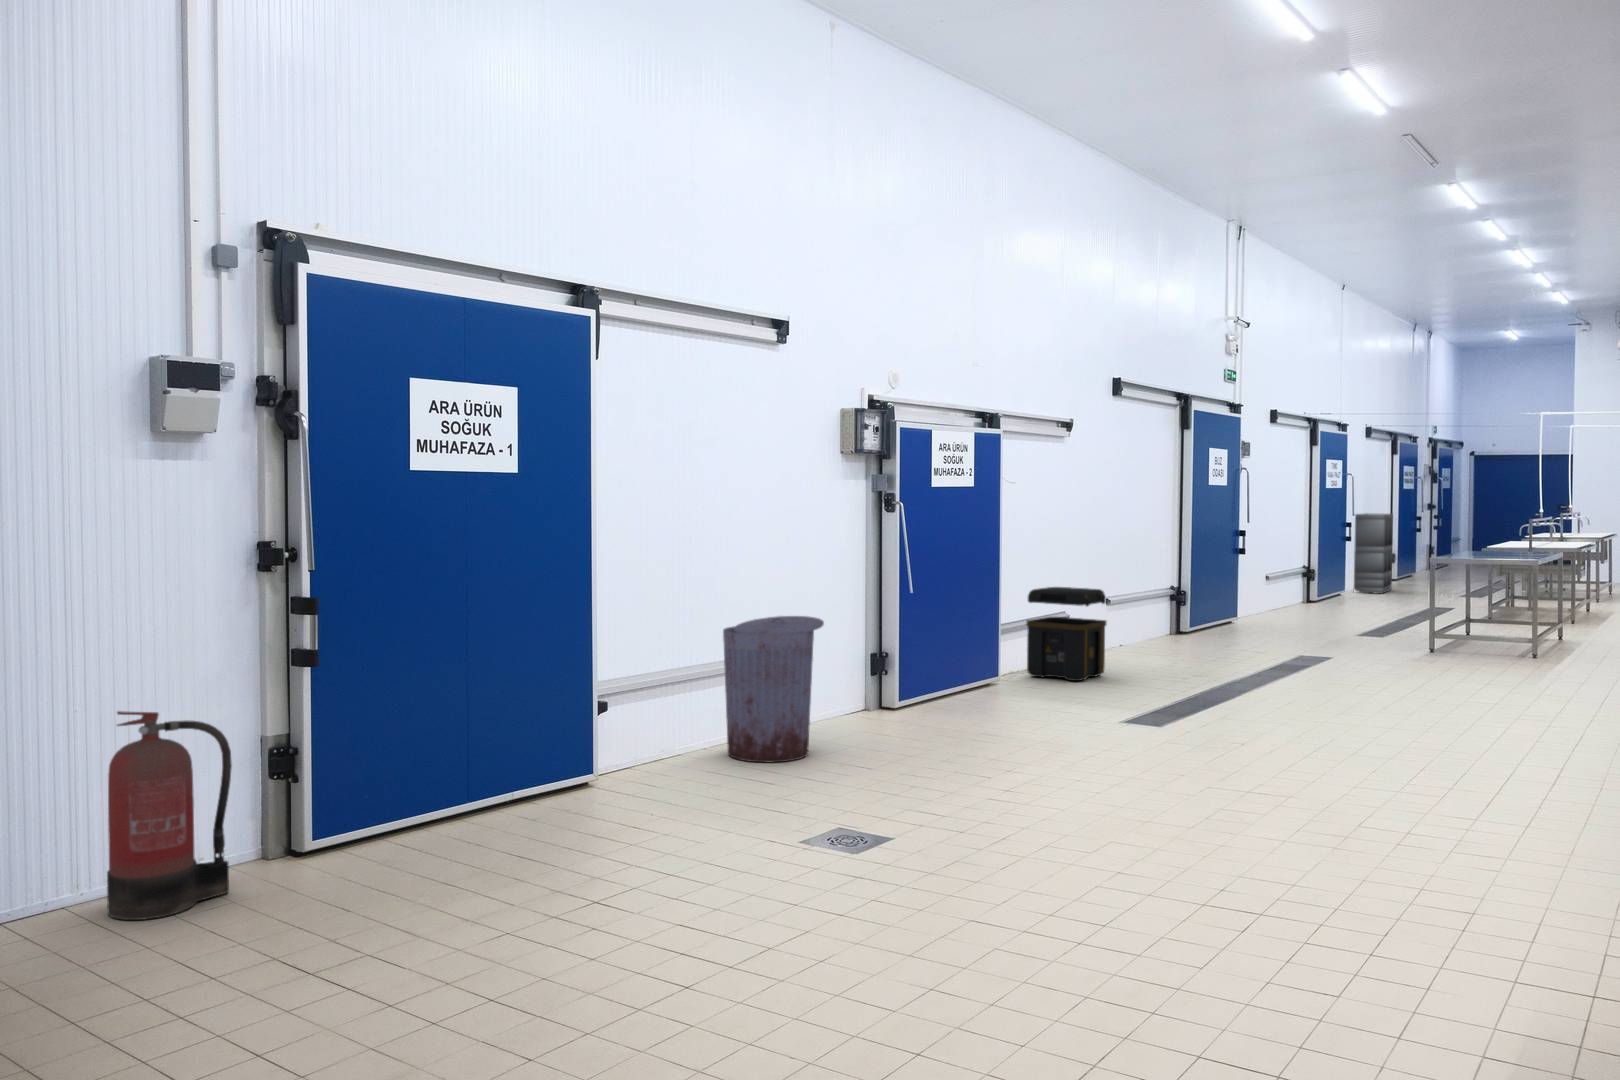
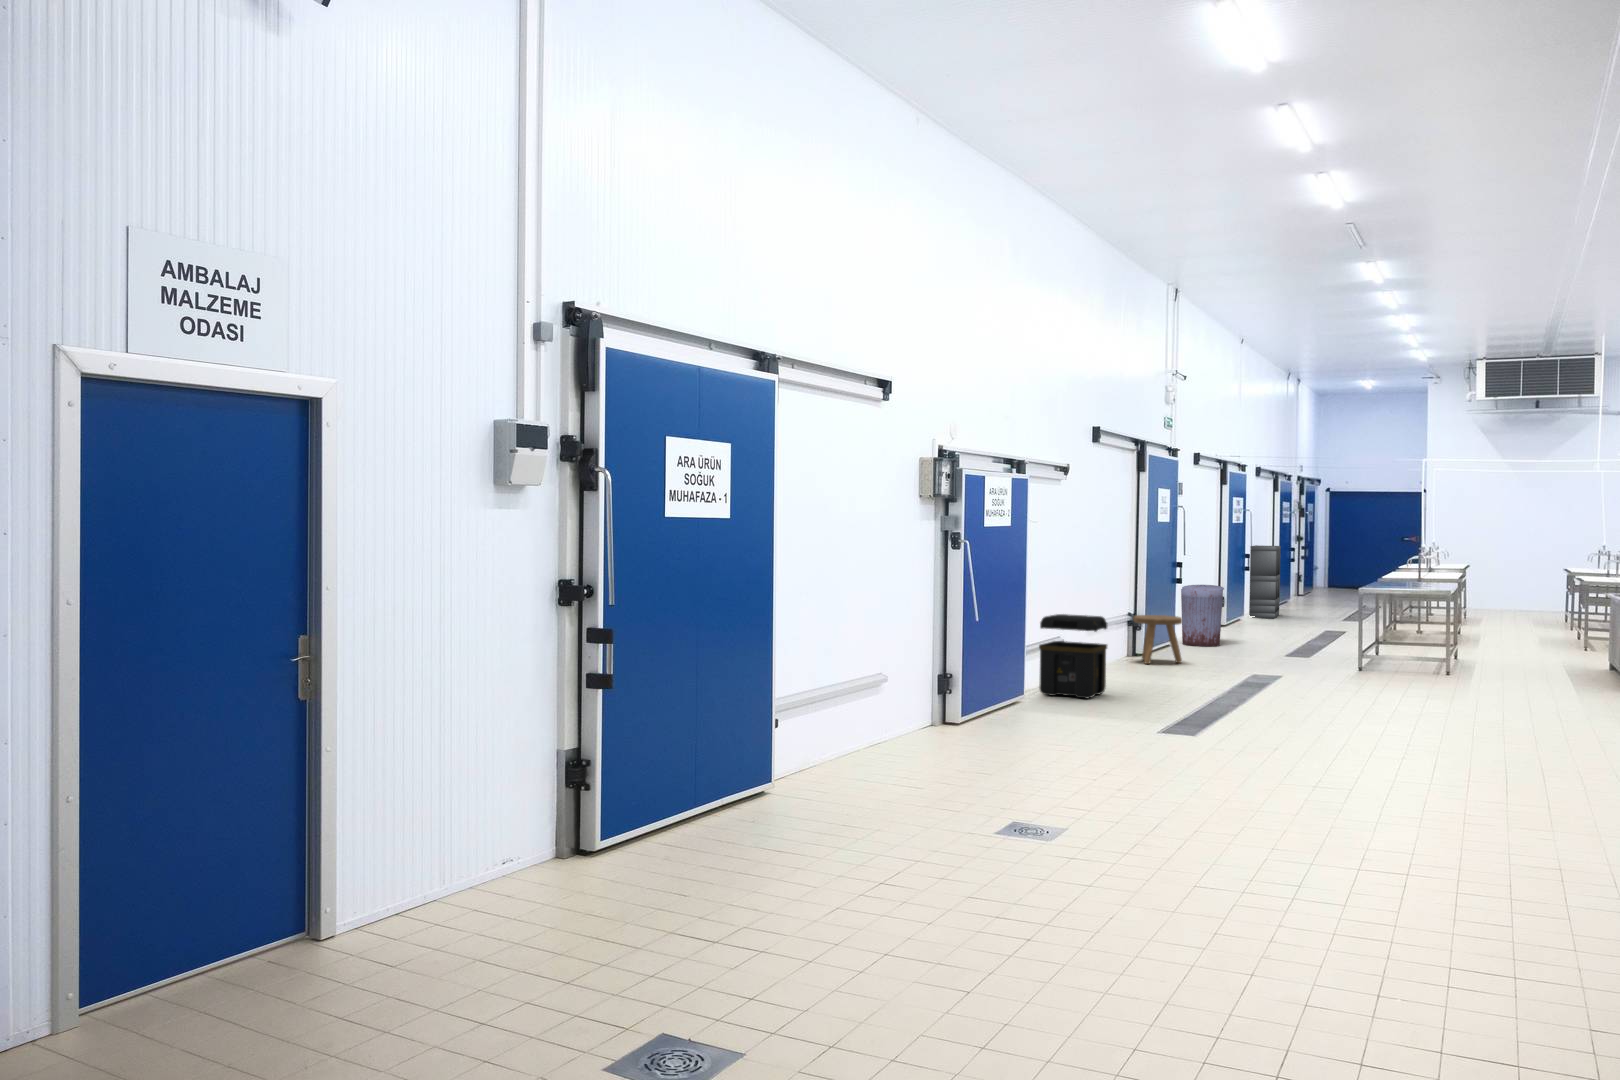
stool: none [1173,589,1228,643] -> present [1133,615,1182,664]
trash can: present [723,616,824,763] -> present [1181,585,1224,647]
fire extinguisher: present [107,711,232,920] -> none [474,728,564,908]

